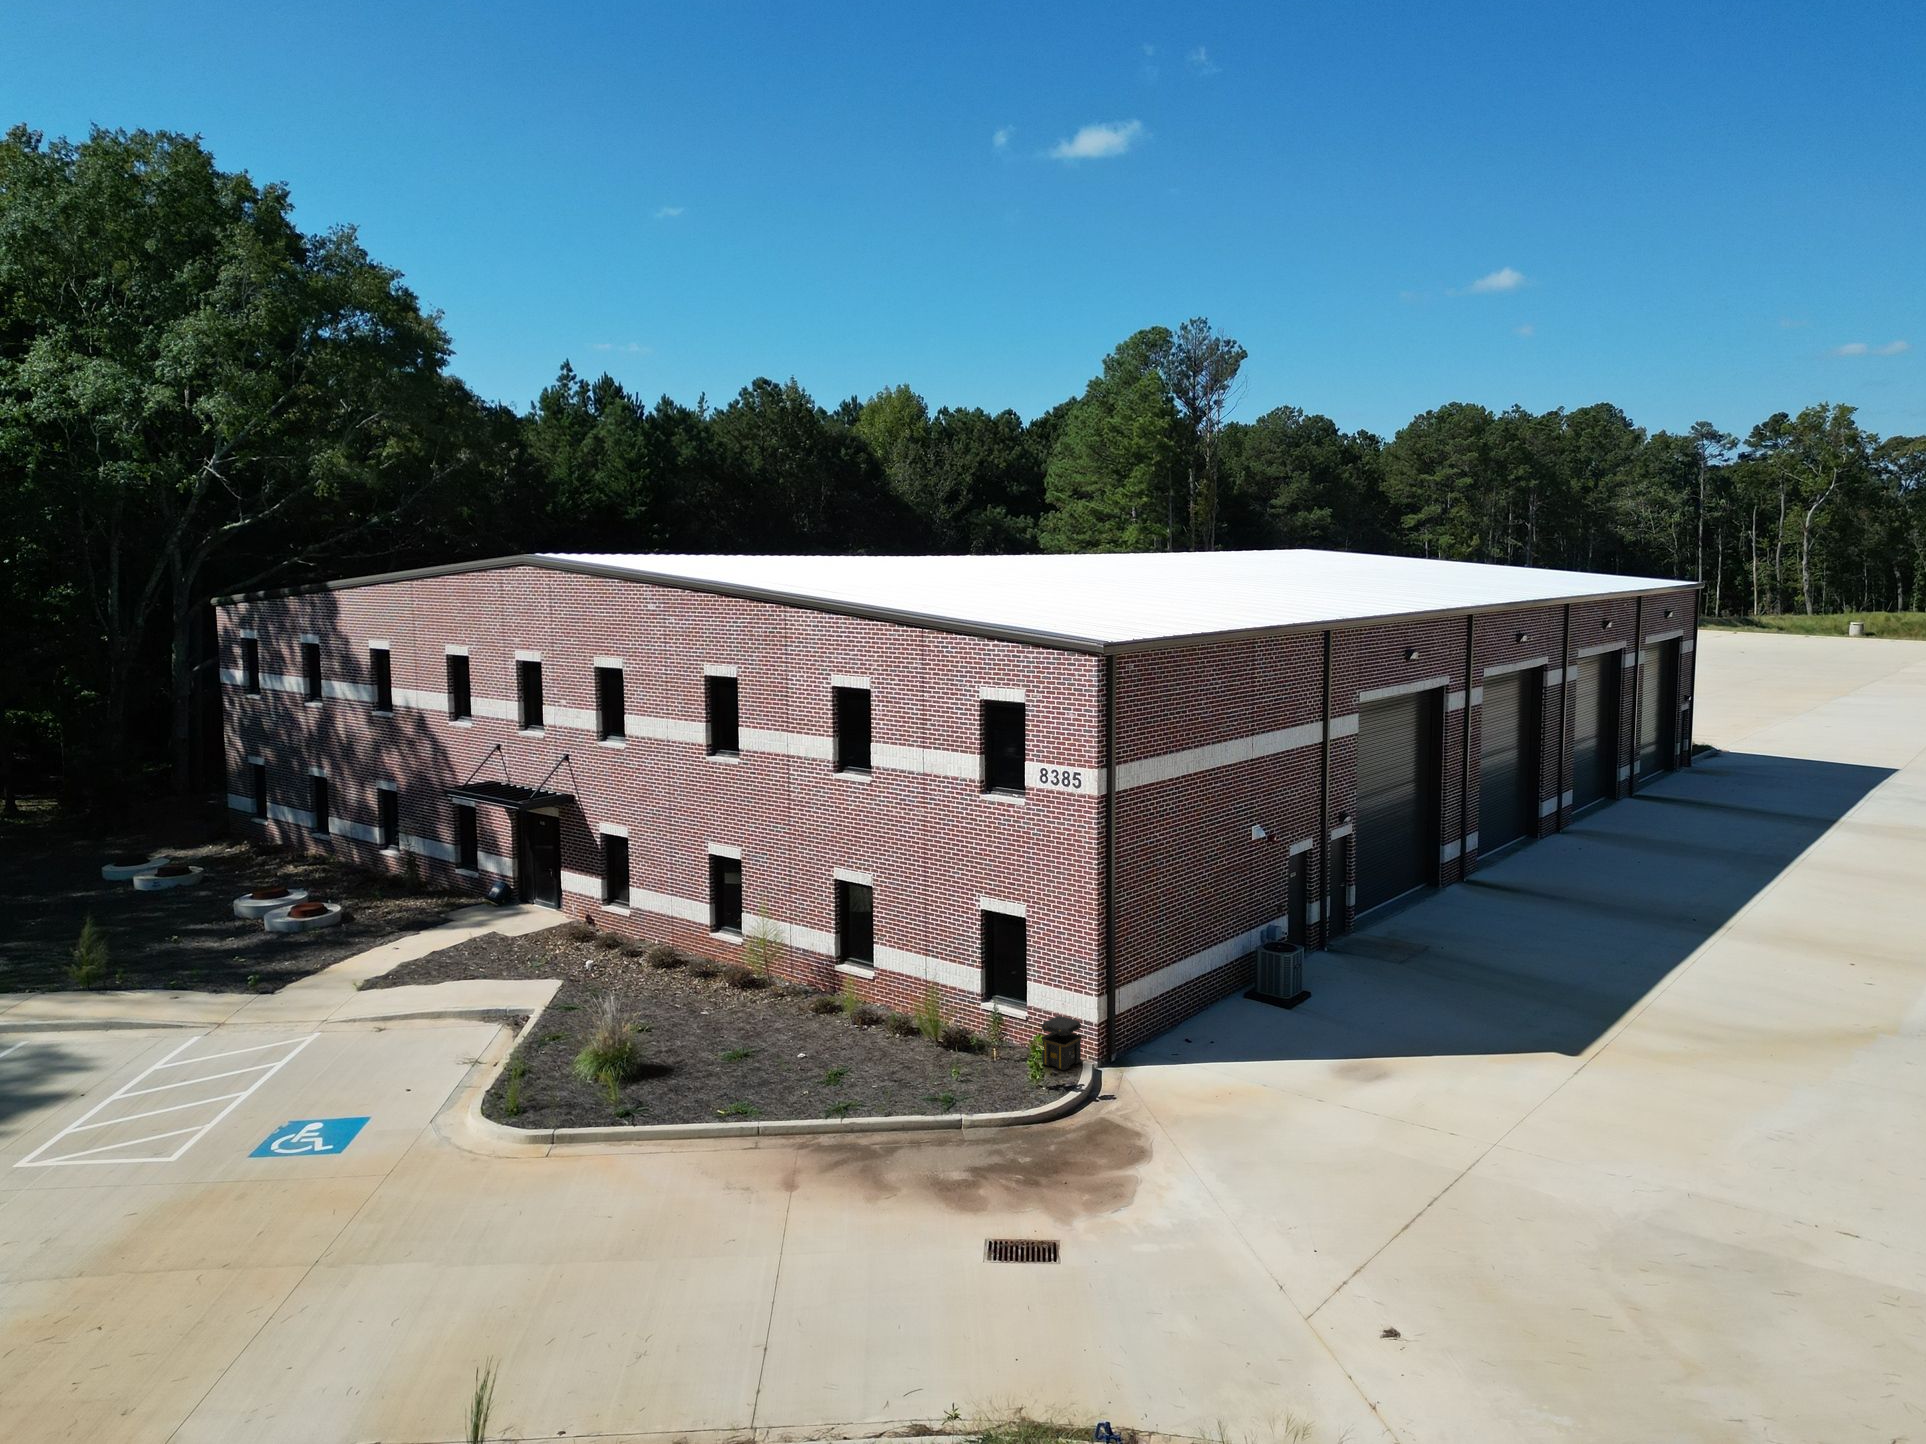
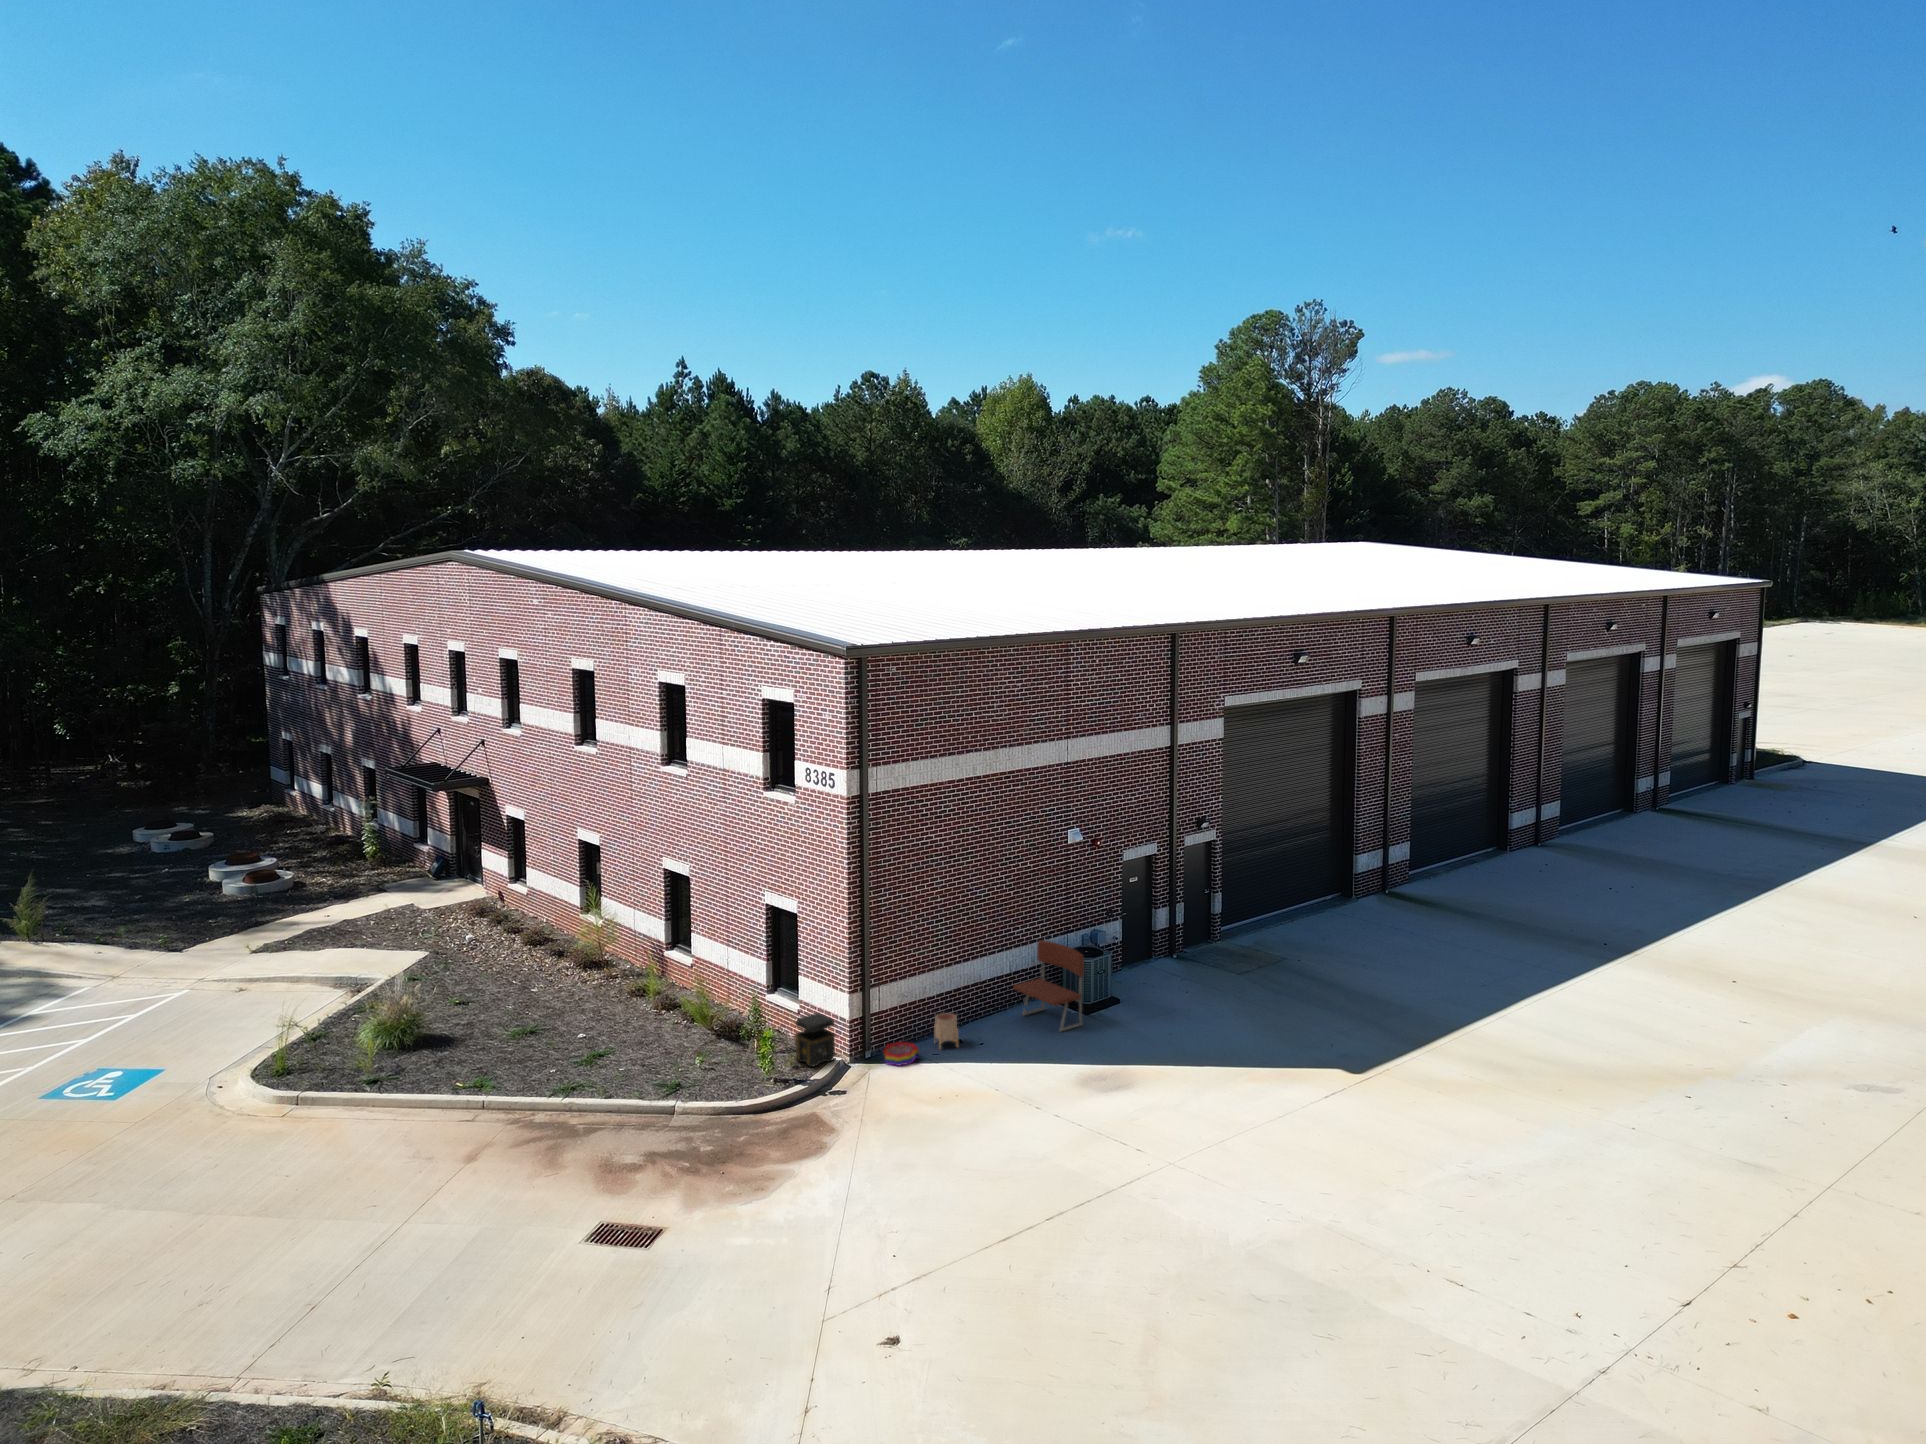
bench: none [1218,933,1293,1022] -> present [1013,940,1084,1031]
planter: none [1164,1009,1190,1046] -> present [935,1013,958,1048]
storage bin: none [1127,1040,1163,1065] -> present [883,1042,919,1066]

